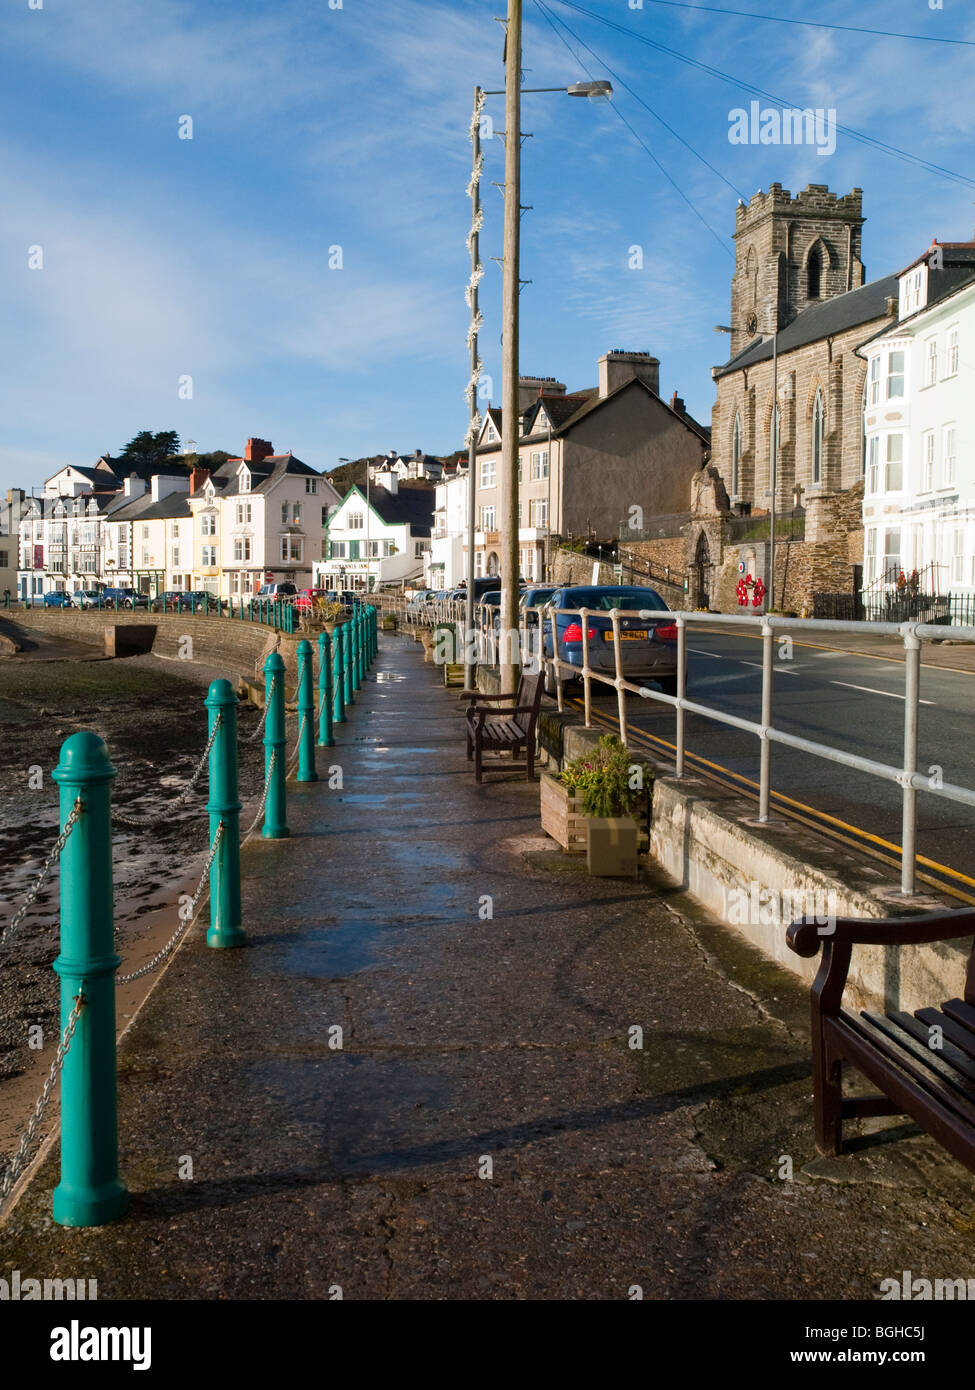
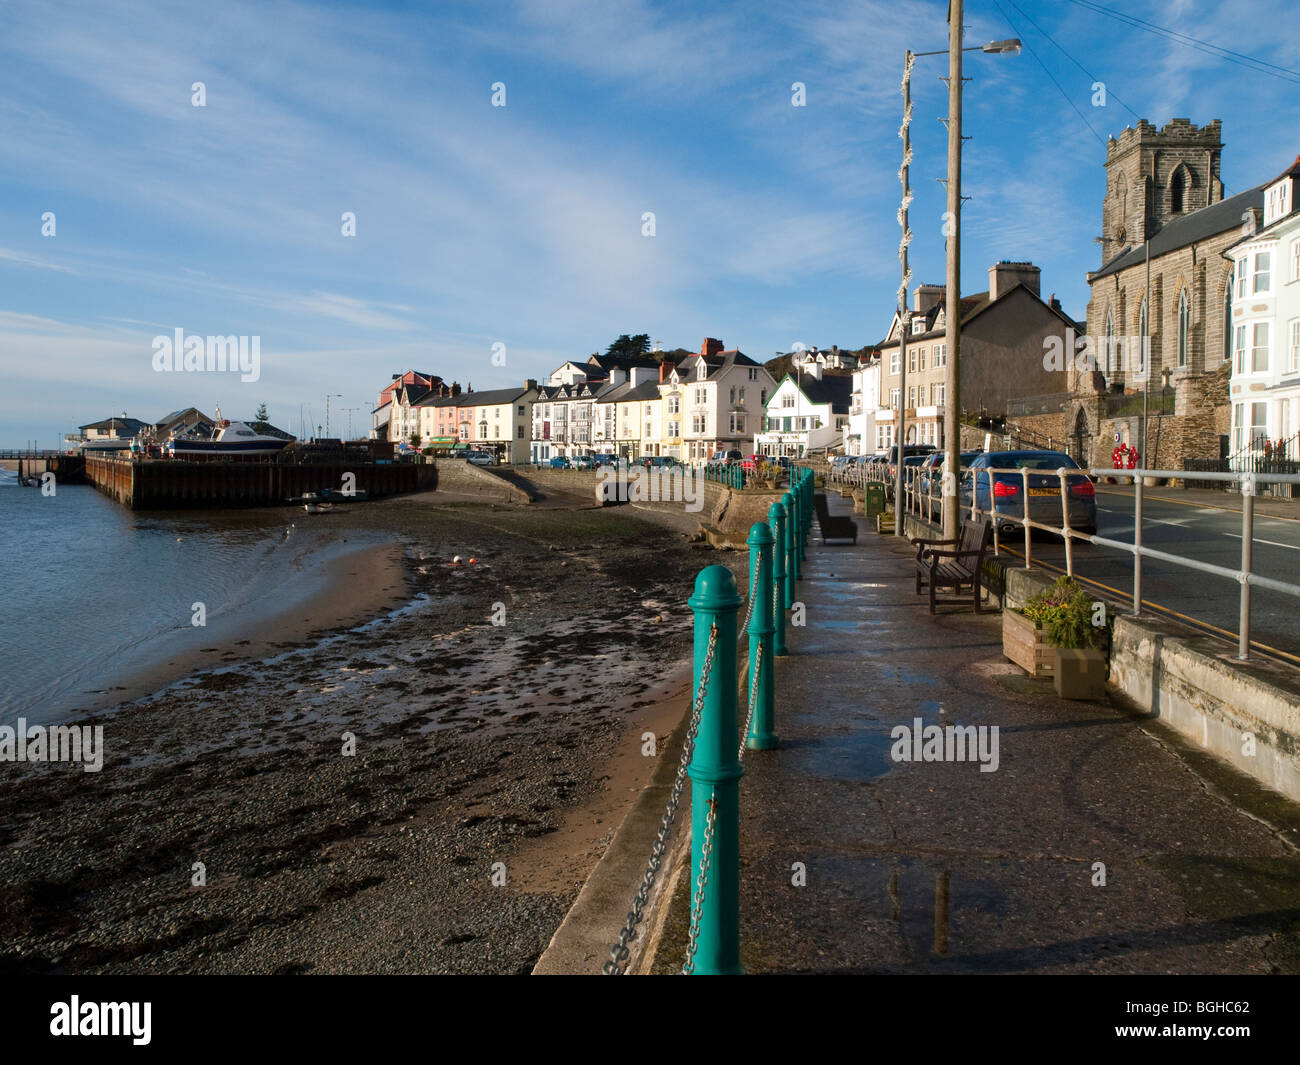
chair: none [352,631,411,700] -> present [812,493,858,546]

